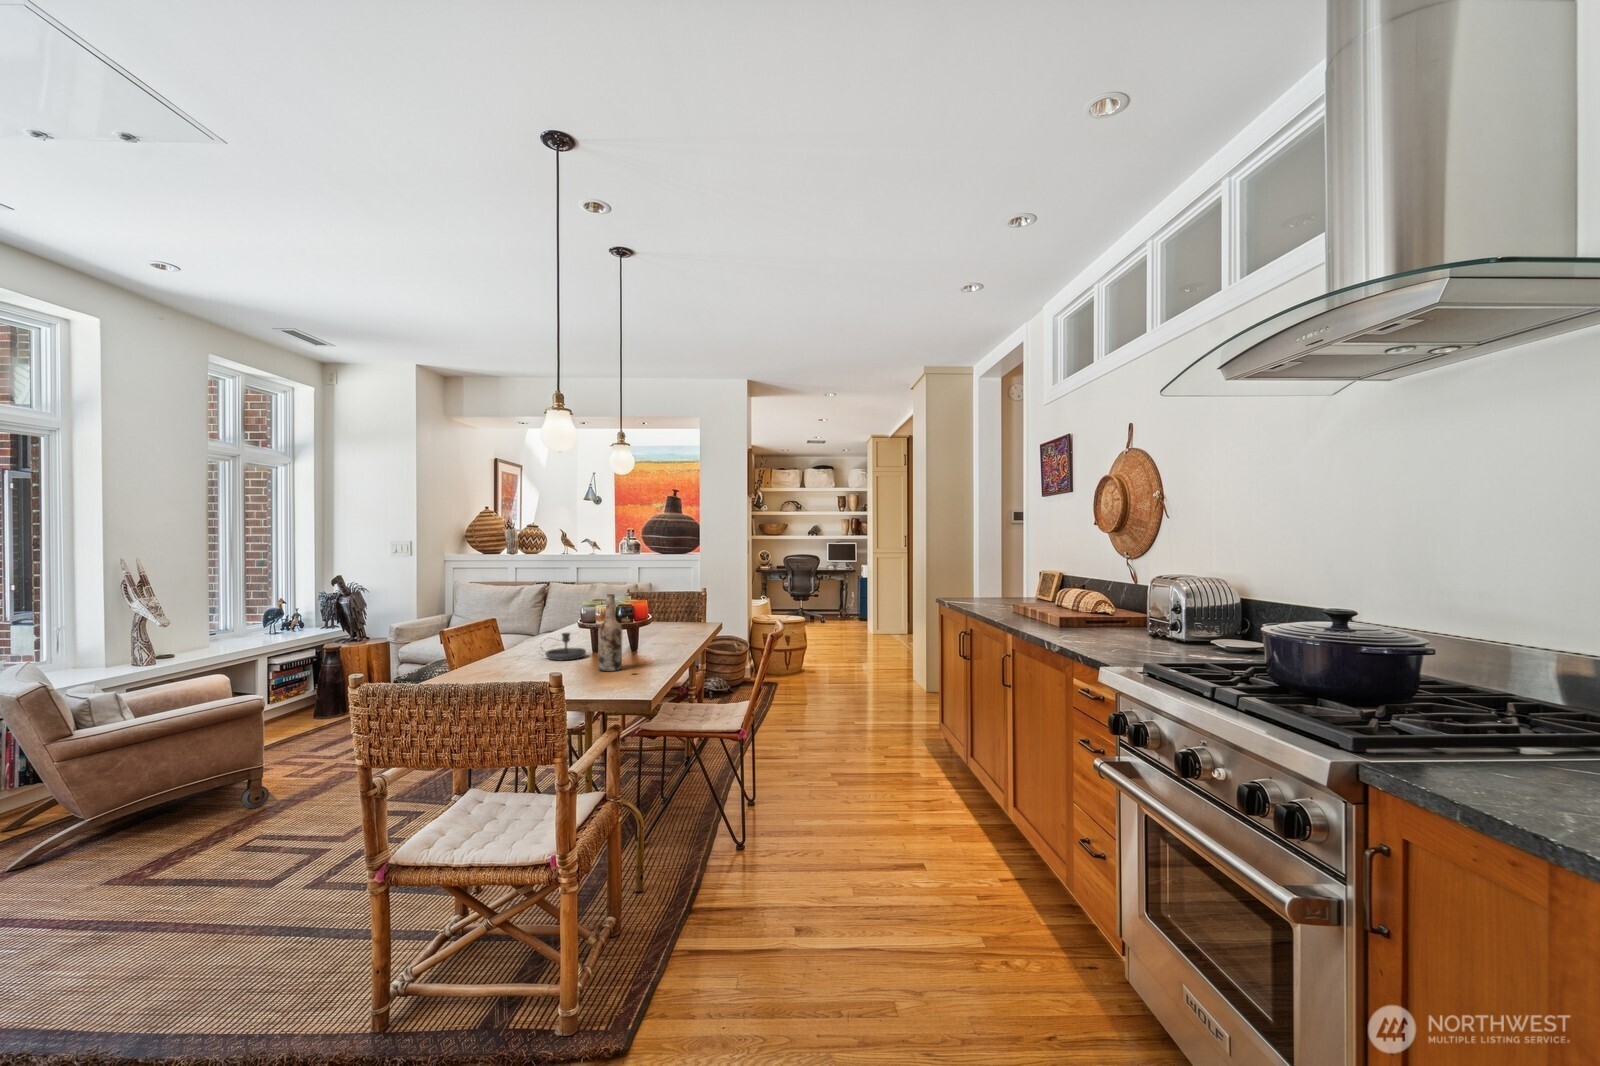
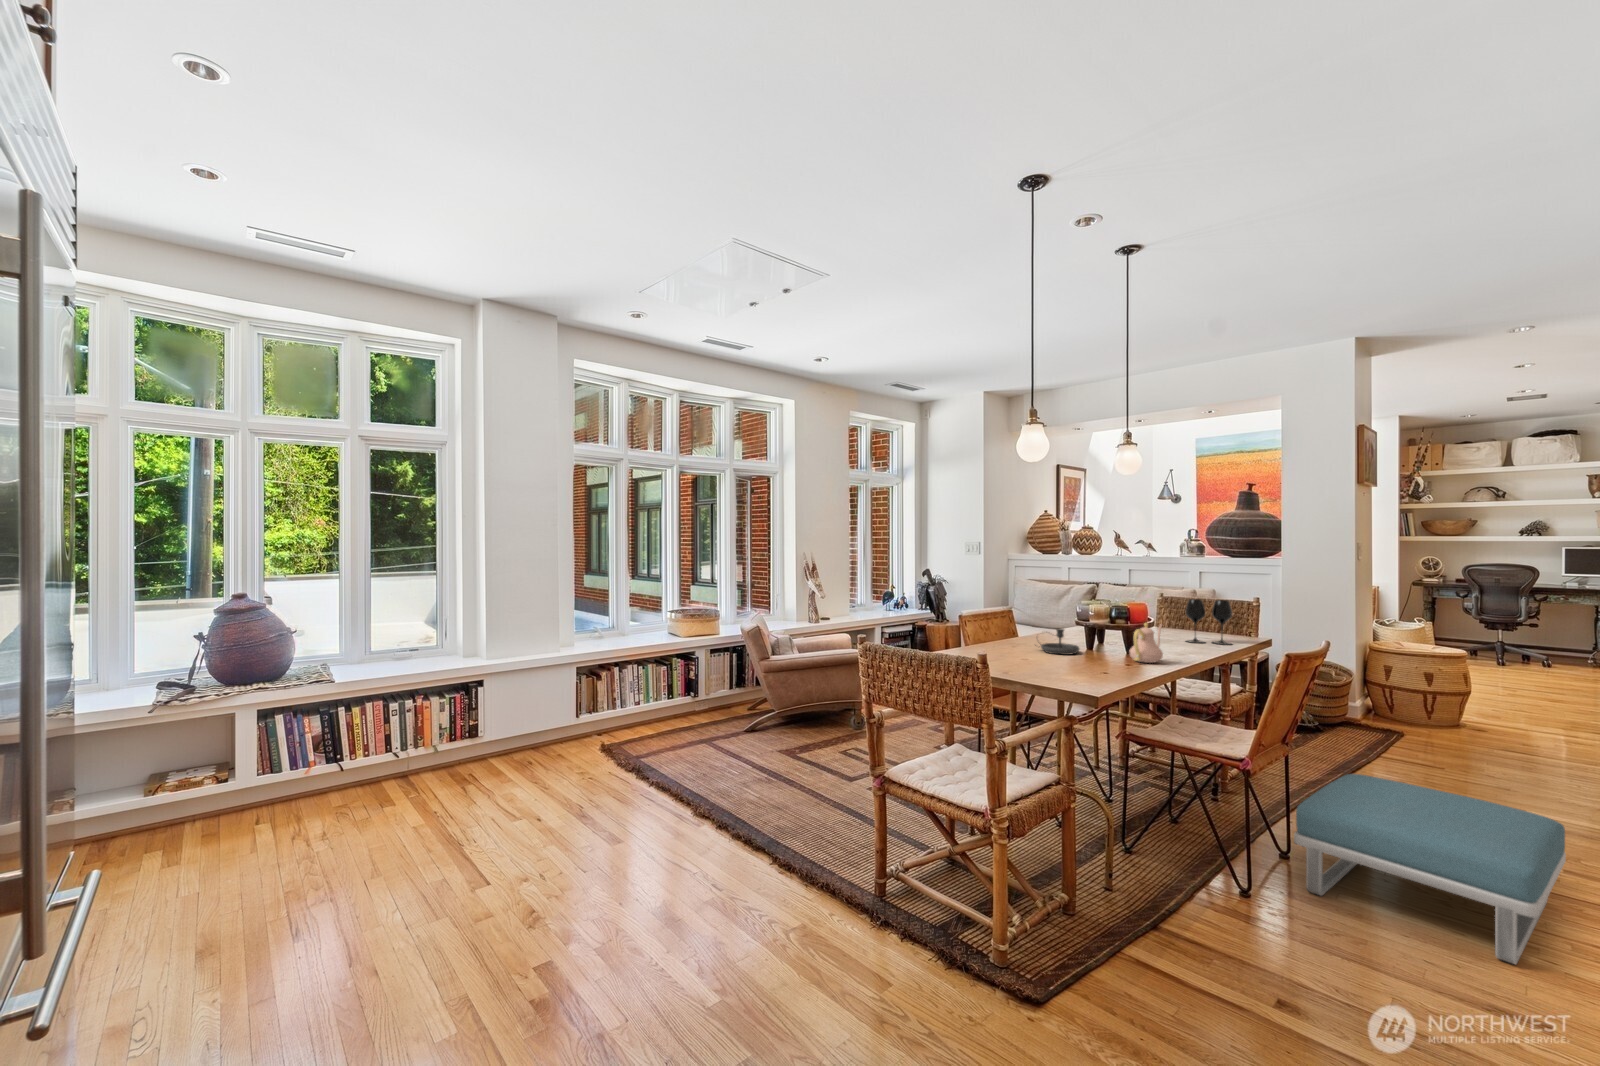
wine glass: none [661,591,698,632] -> present [1186,599,1232,645]
wine bottle: present [598,594,622,671] -> none [1078,594,1102,669]
teapot: none [637,618,667,656] -> present [1130,623,1163,663]
footstool: none [768,720,908,830] -> present [1294,774,1566,964]

